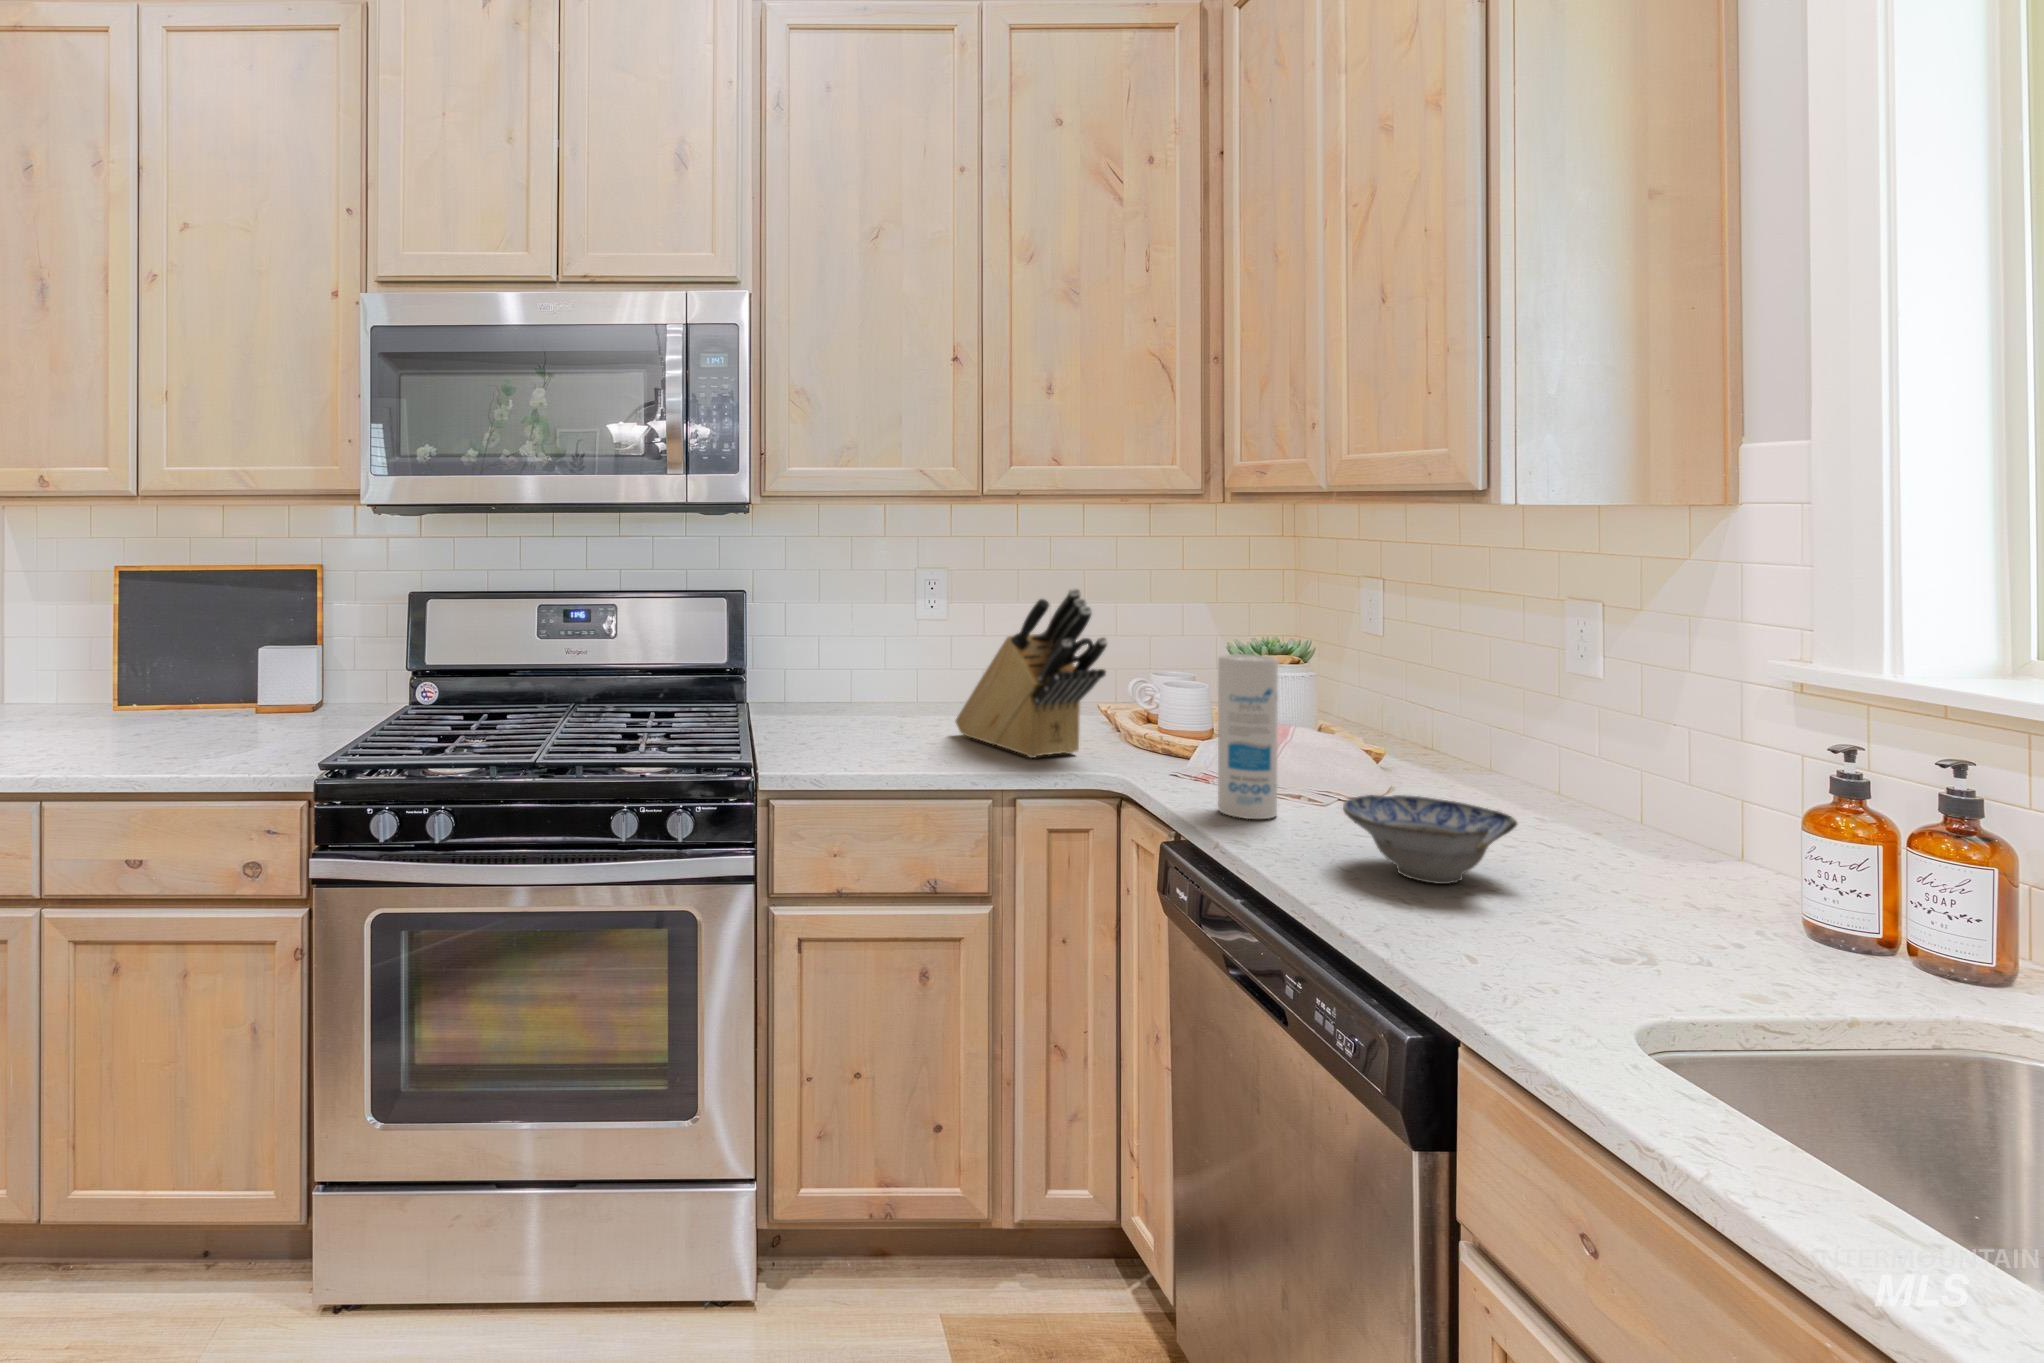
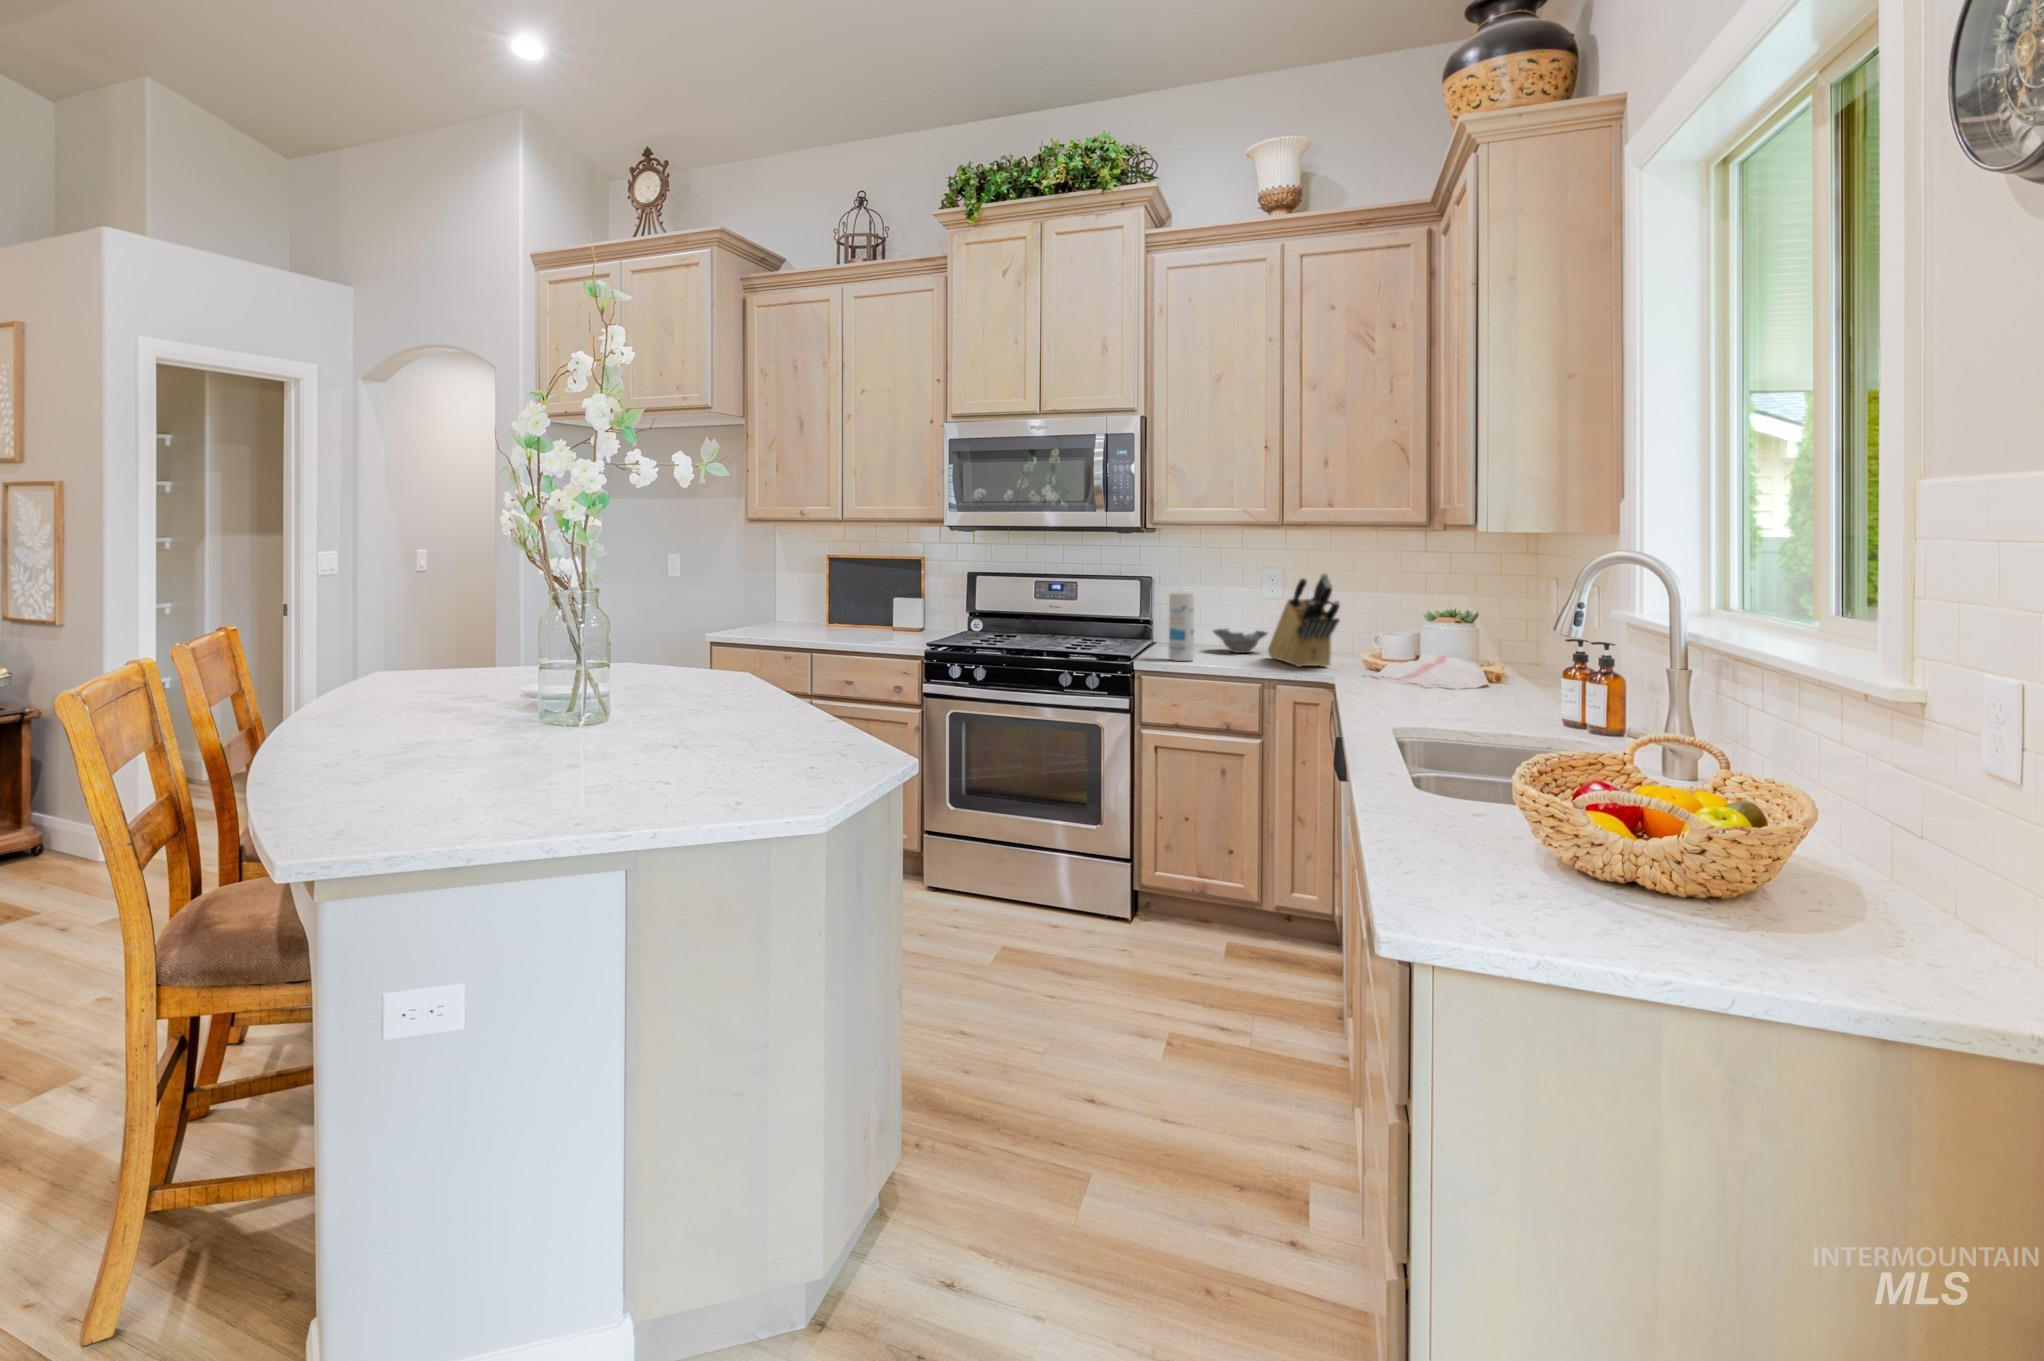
canister: present [1218,654,1278,819] -> present [1169,593,1194,661]
ceramic bowl: present [1343,795,1518,884] -> present [1213,629,1267,653]

